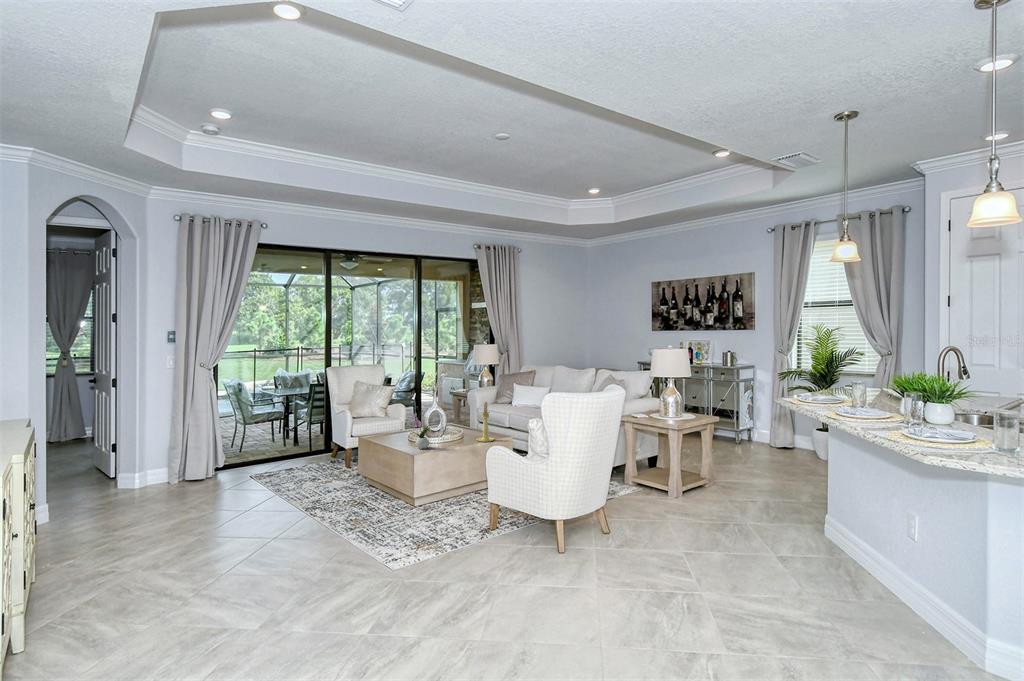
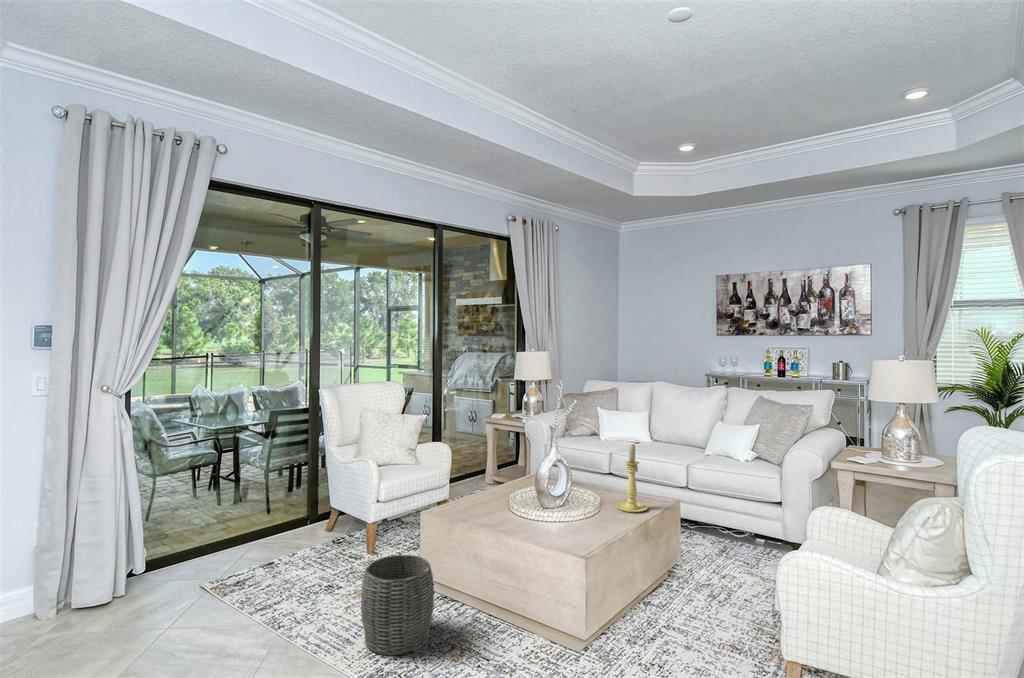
flower arrangement: present [413,407,430,449] -> none [539,460,573,538]
woven basket: none [317,456,357,503] -> present [361,555,434,655]

